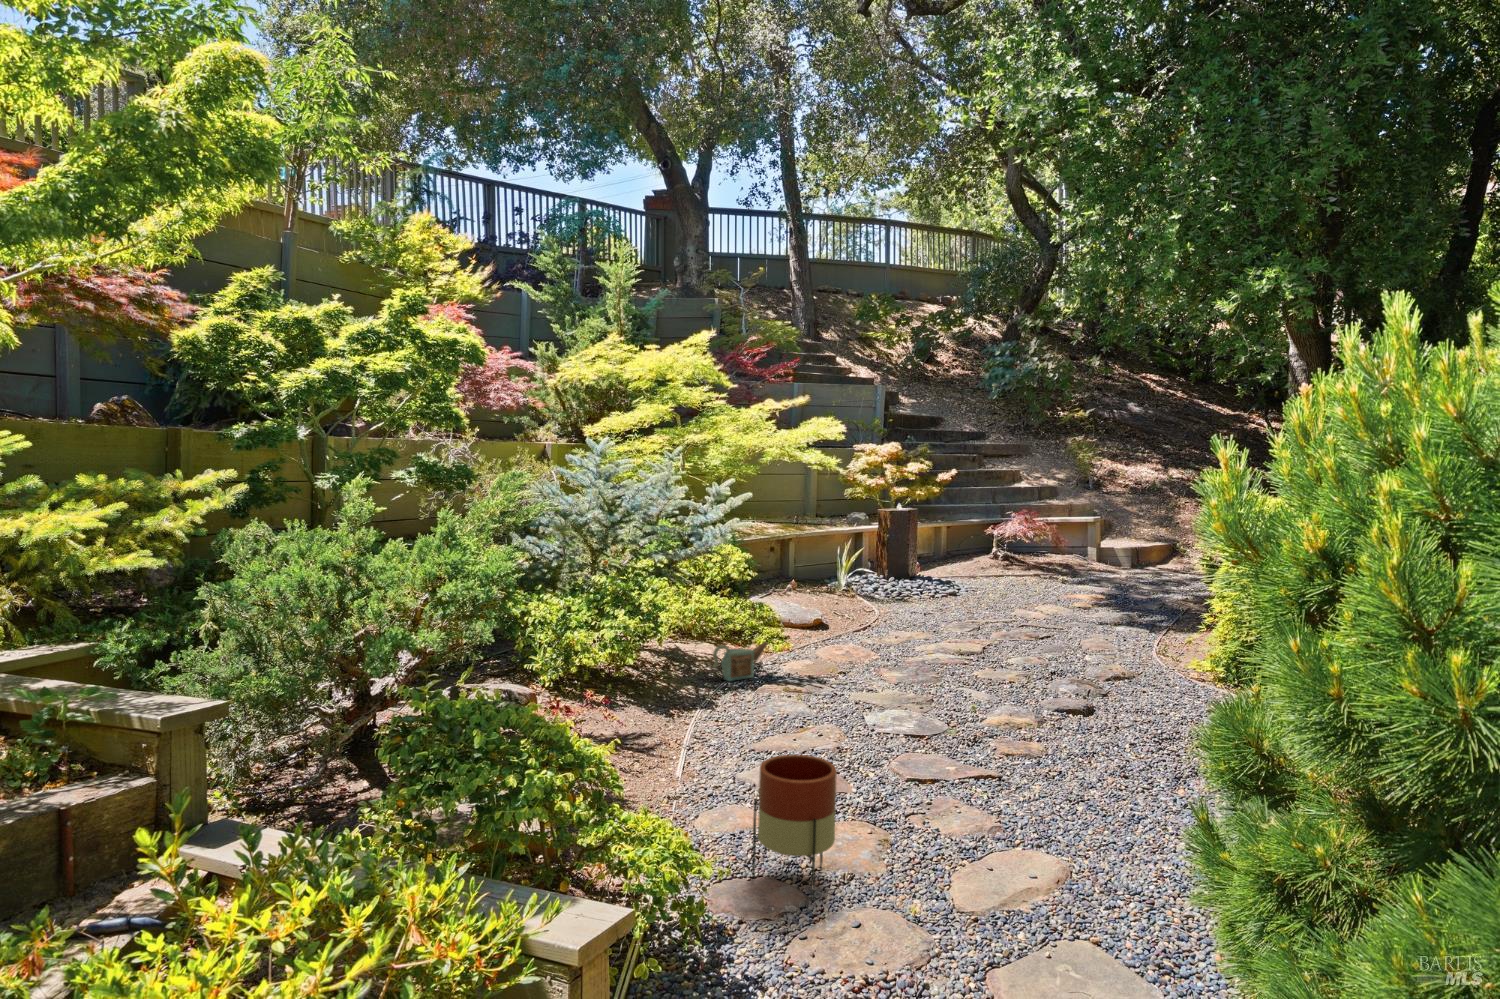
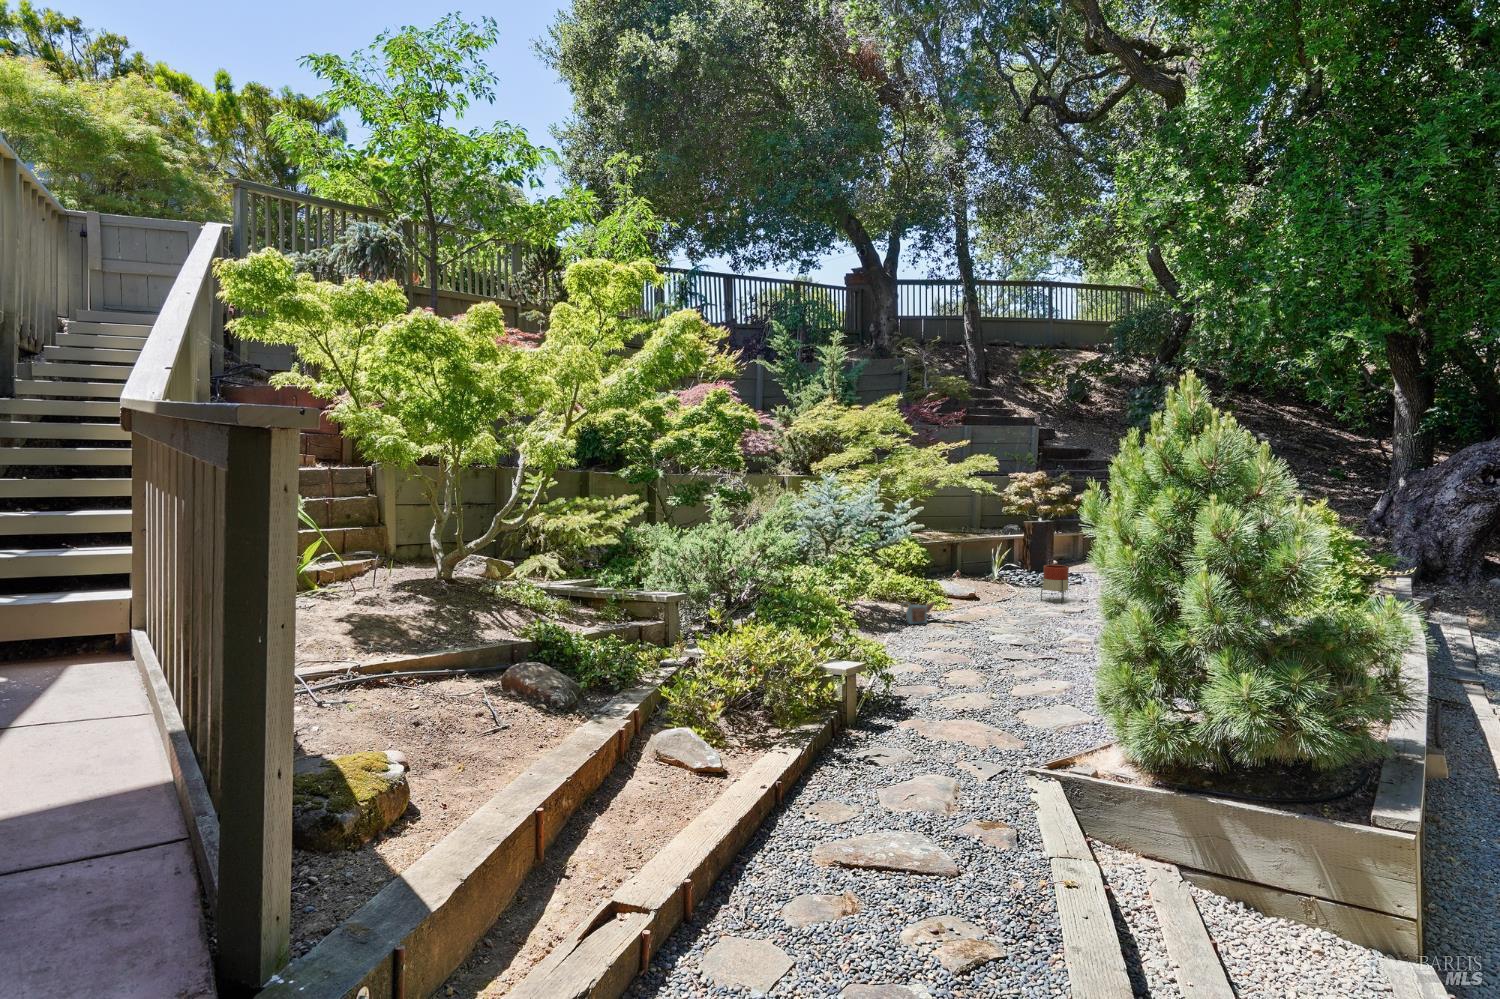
planter: present [752,754,837,900] -> present [1041,565,1069,604]

